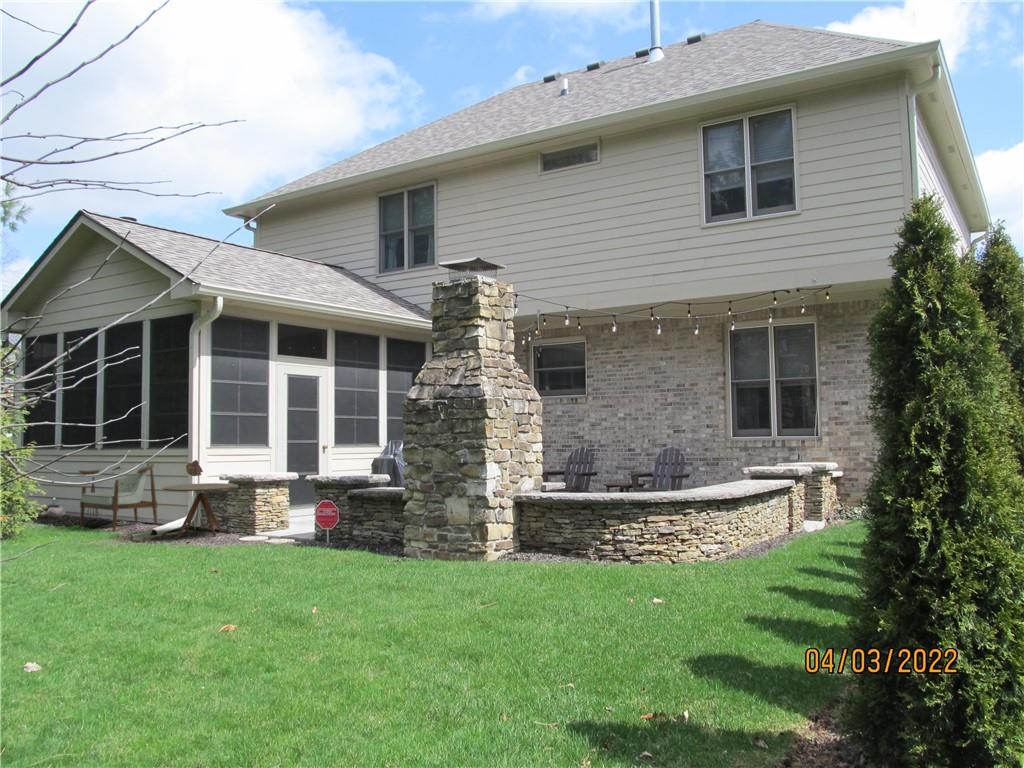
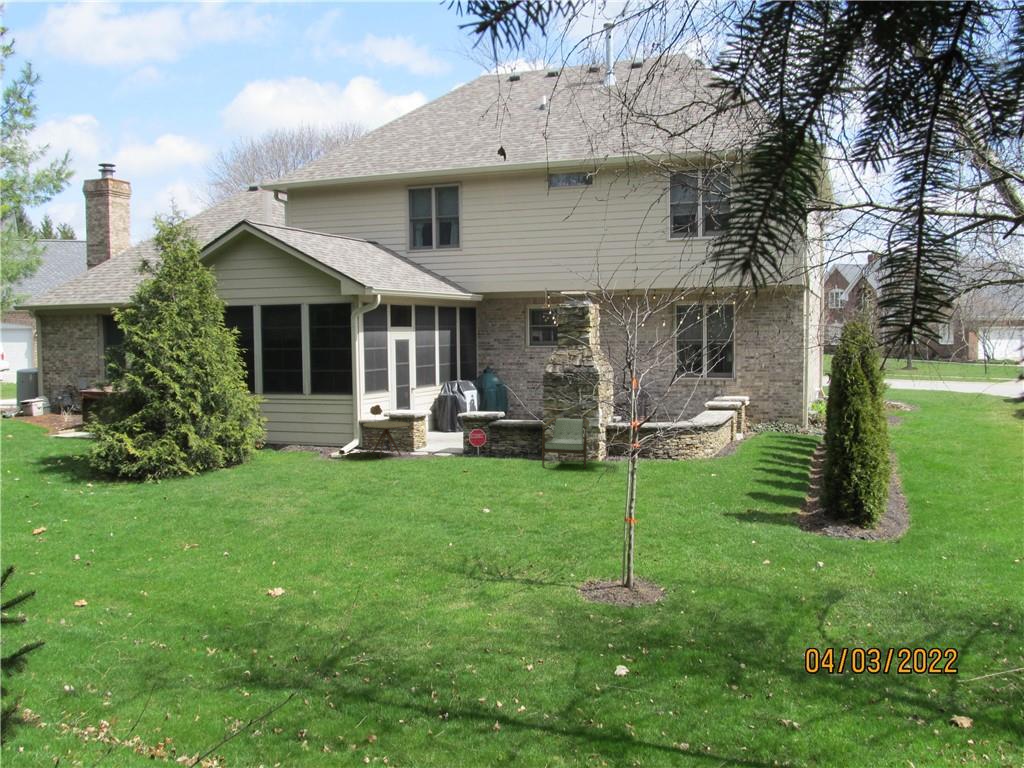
armchair: present [79,463,157,531] -> present [541,417,590,468]

